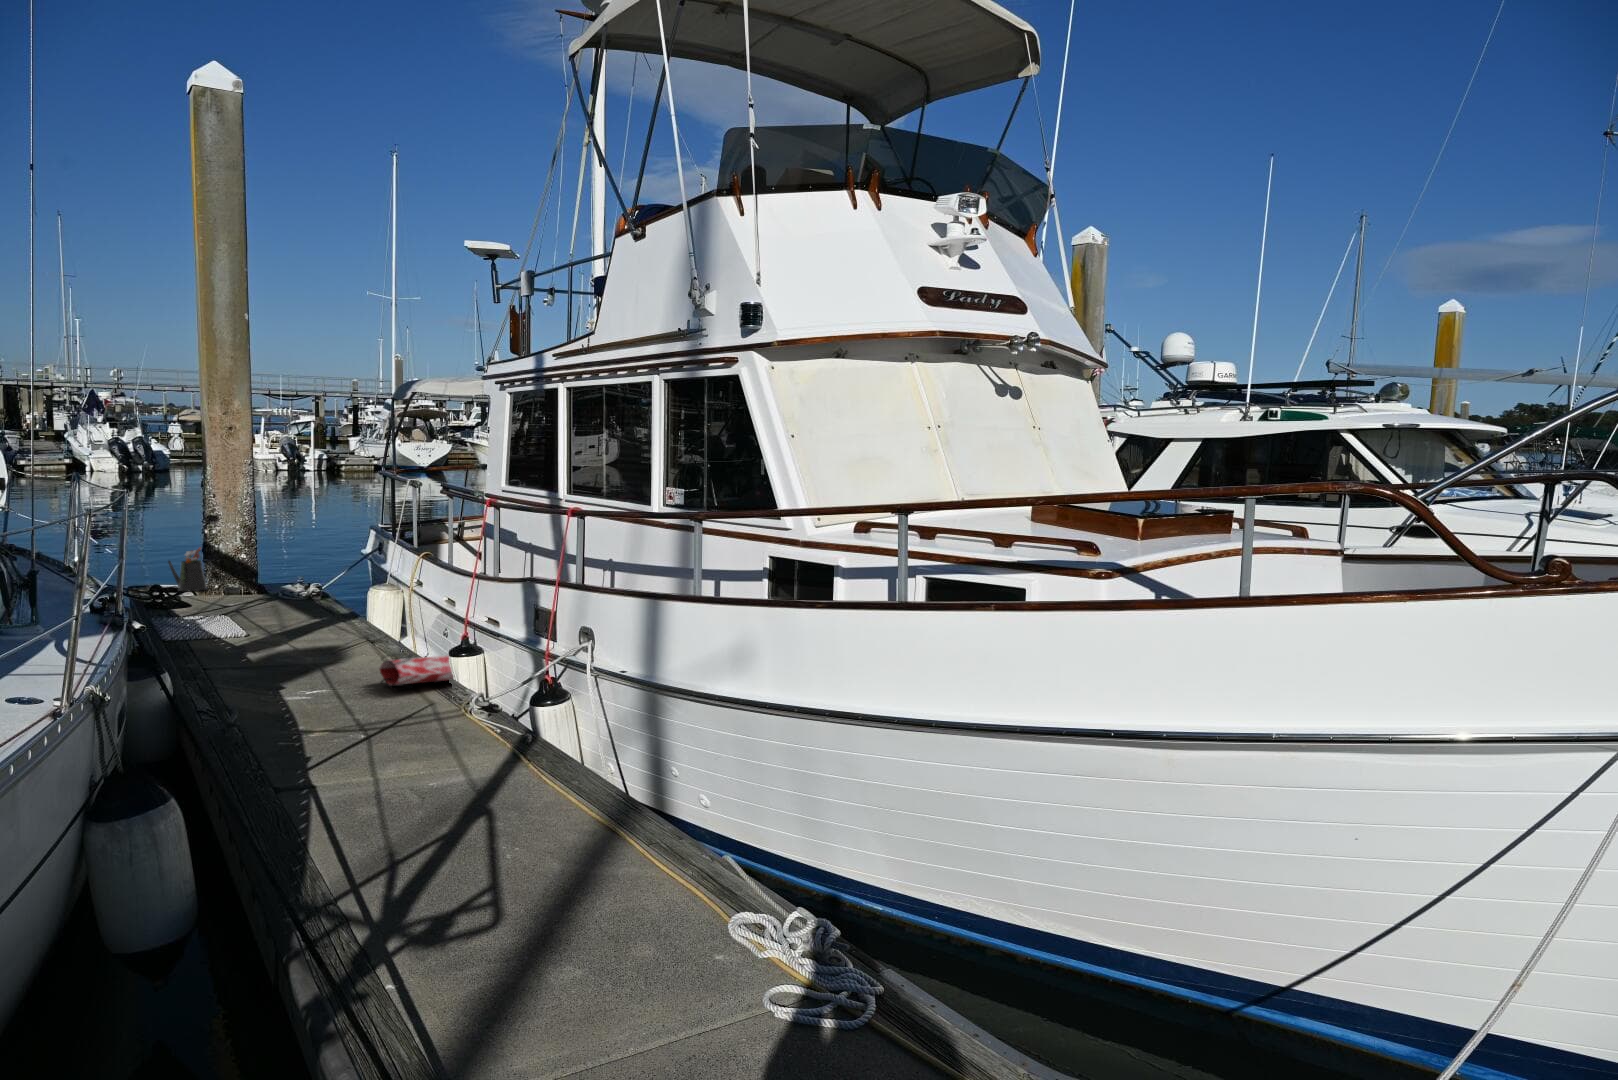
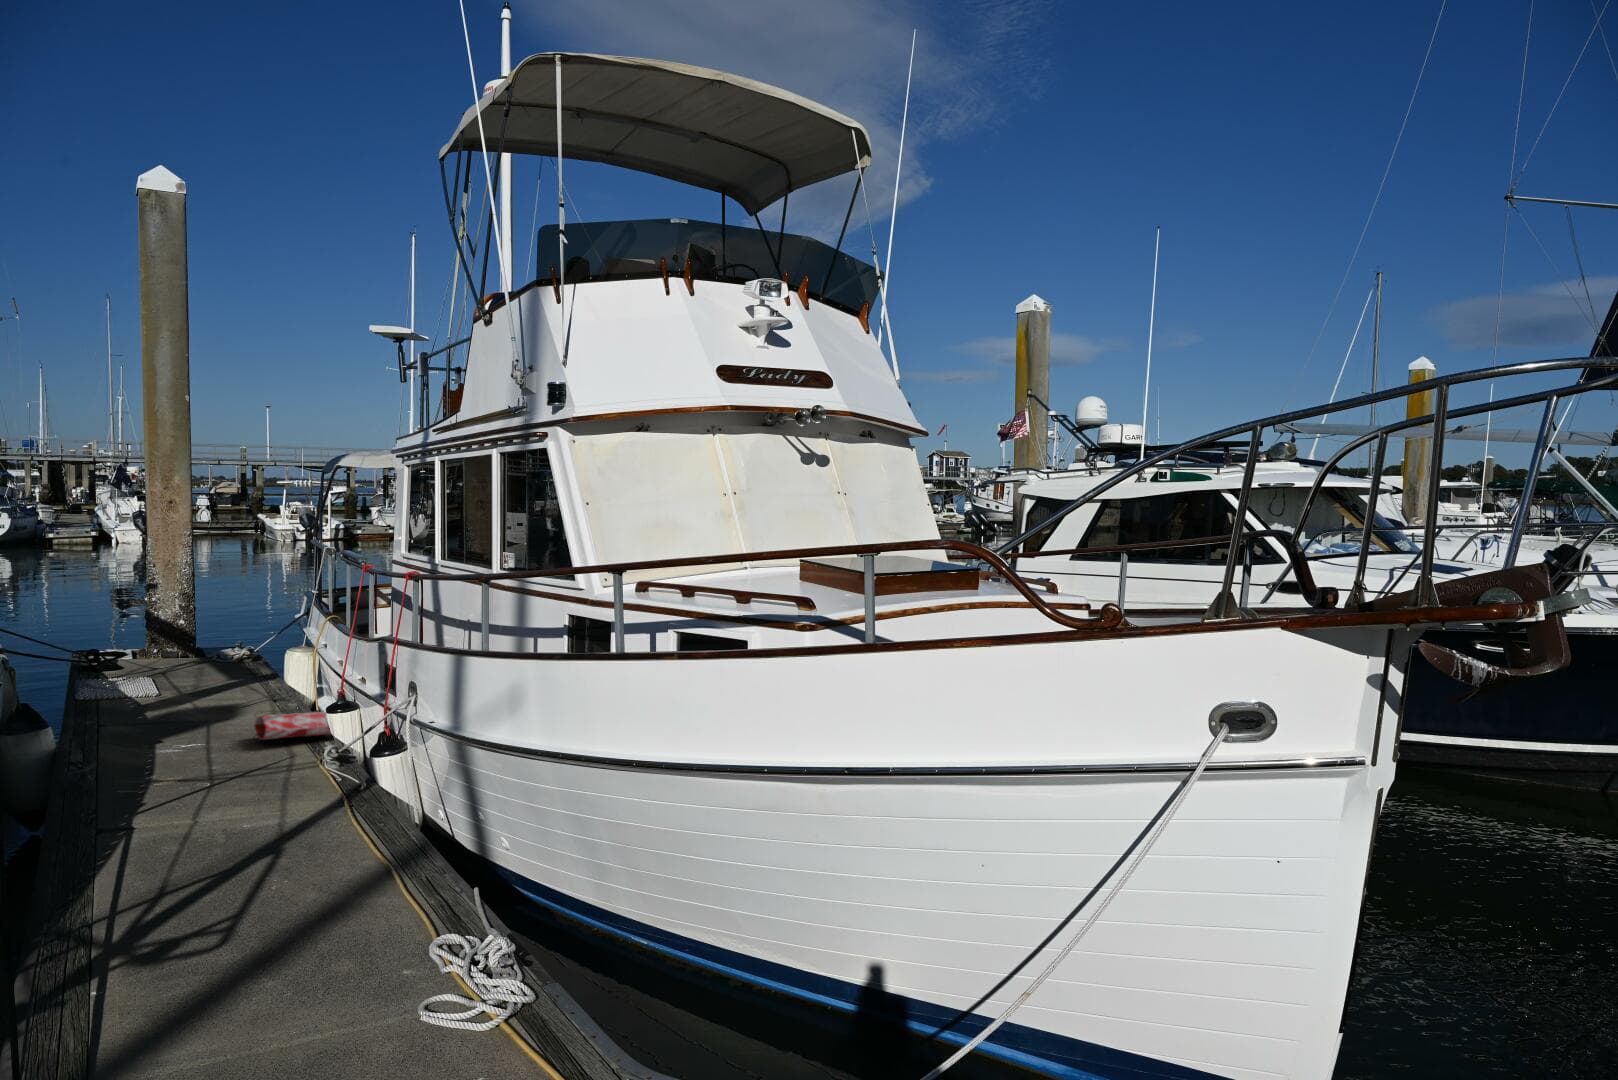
watering can: present [168,548,207,592] -> none [111,612,153,655]

